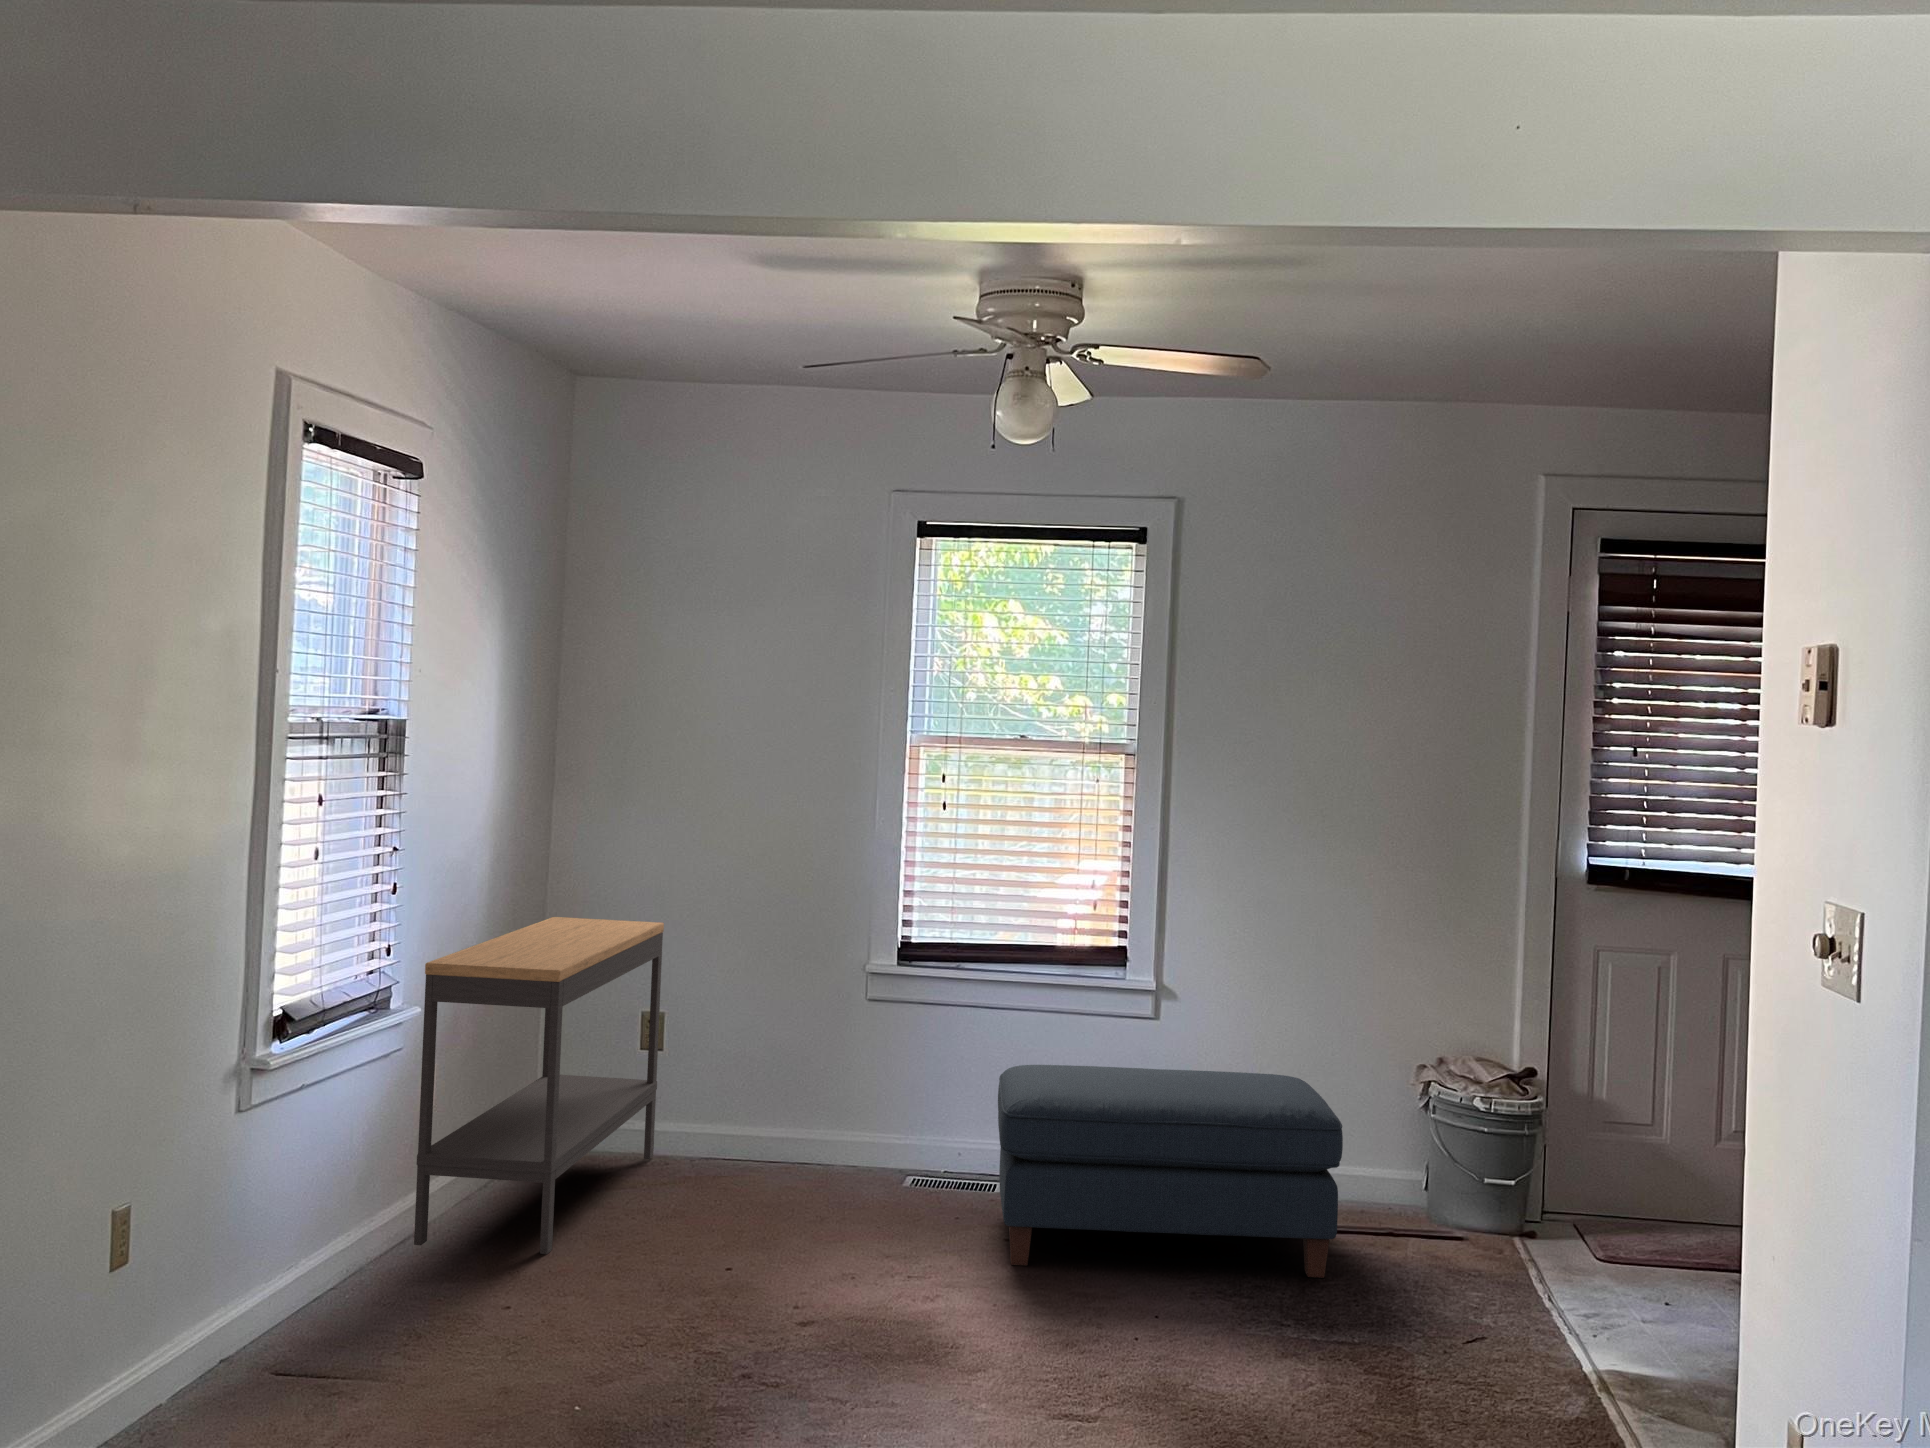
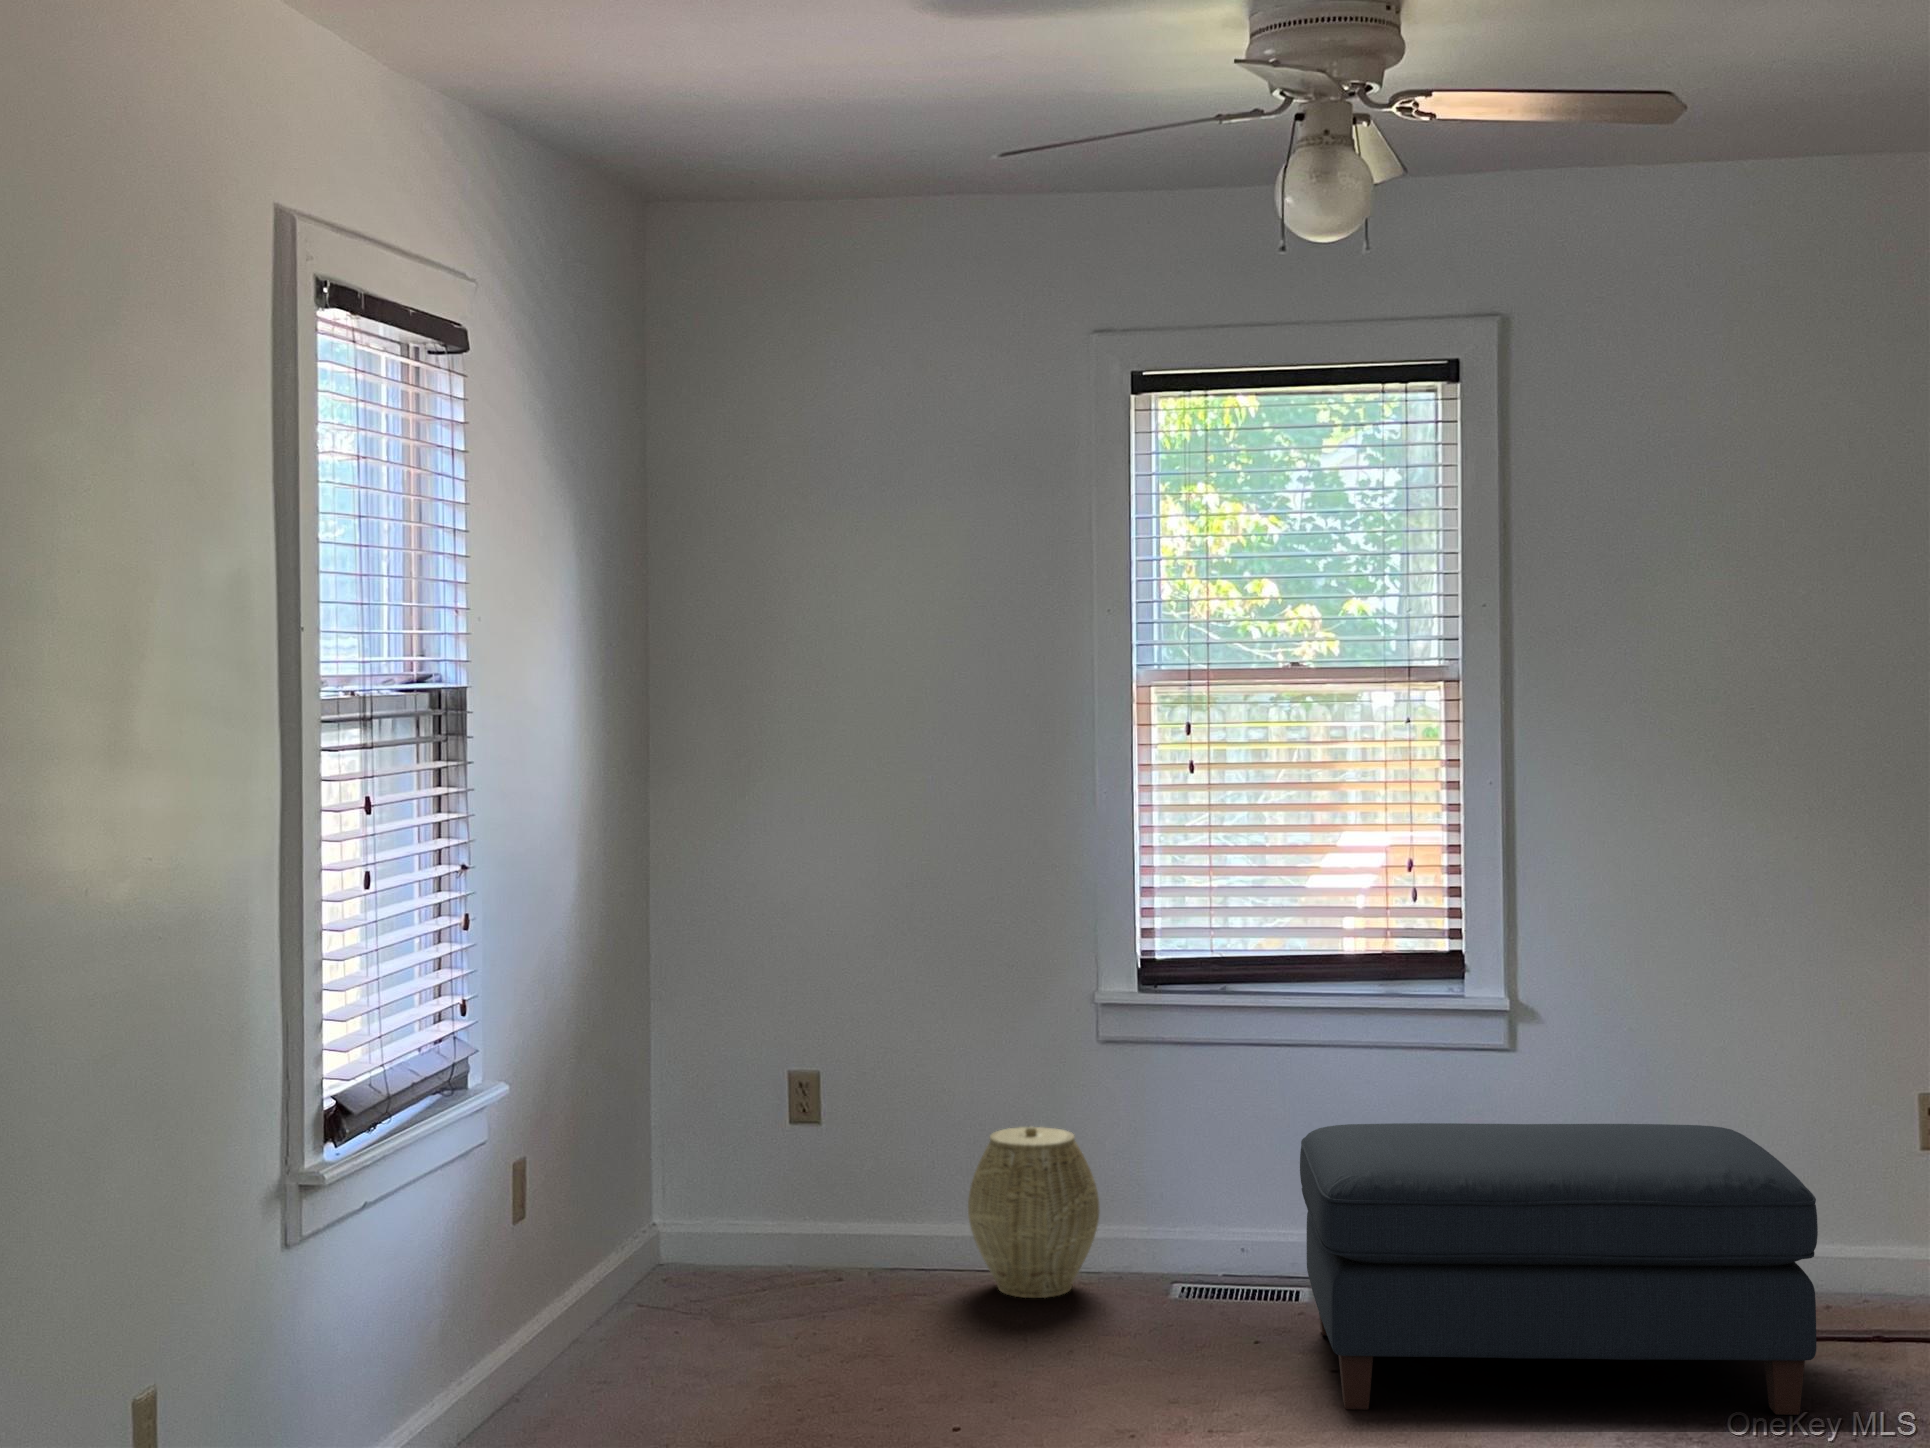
console table: present [414,917,664,1254] -> none [510,946,816,1414]
woven basket: none [764,1059,859,1184] -> present [968,1127,1099,1298]

